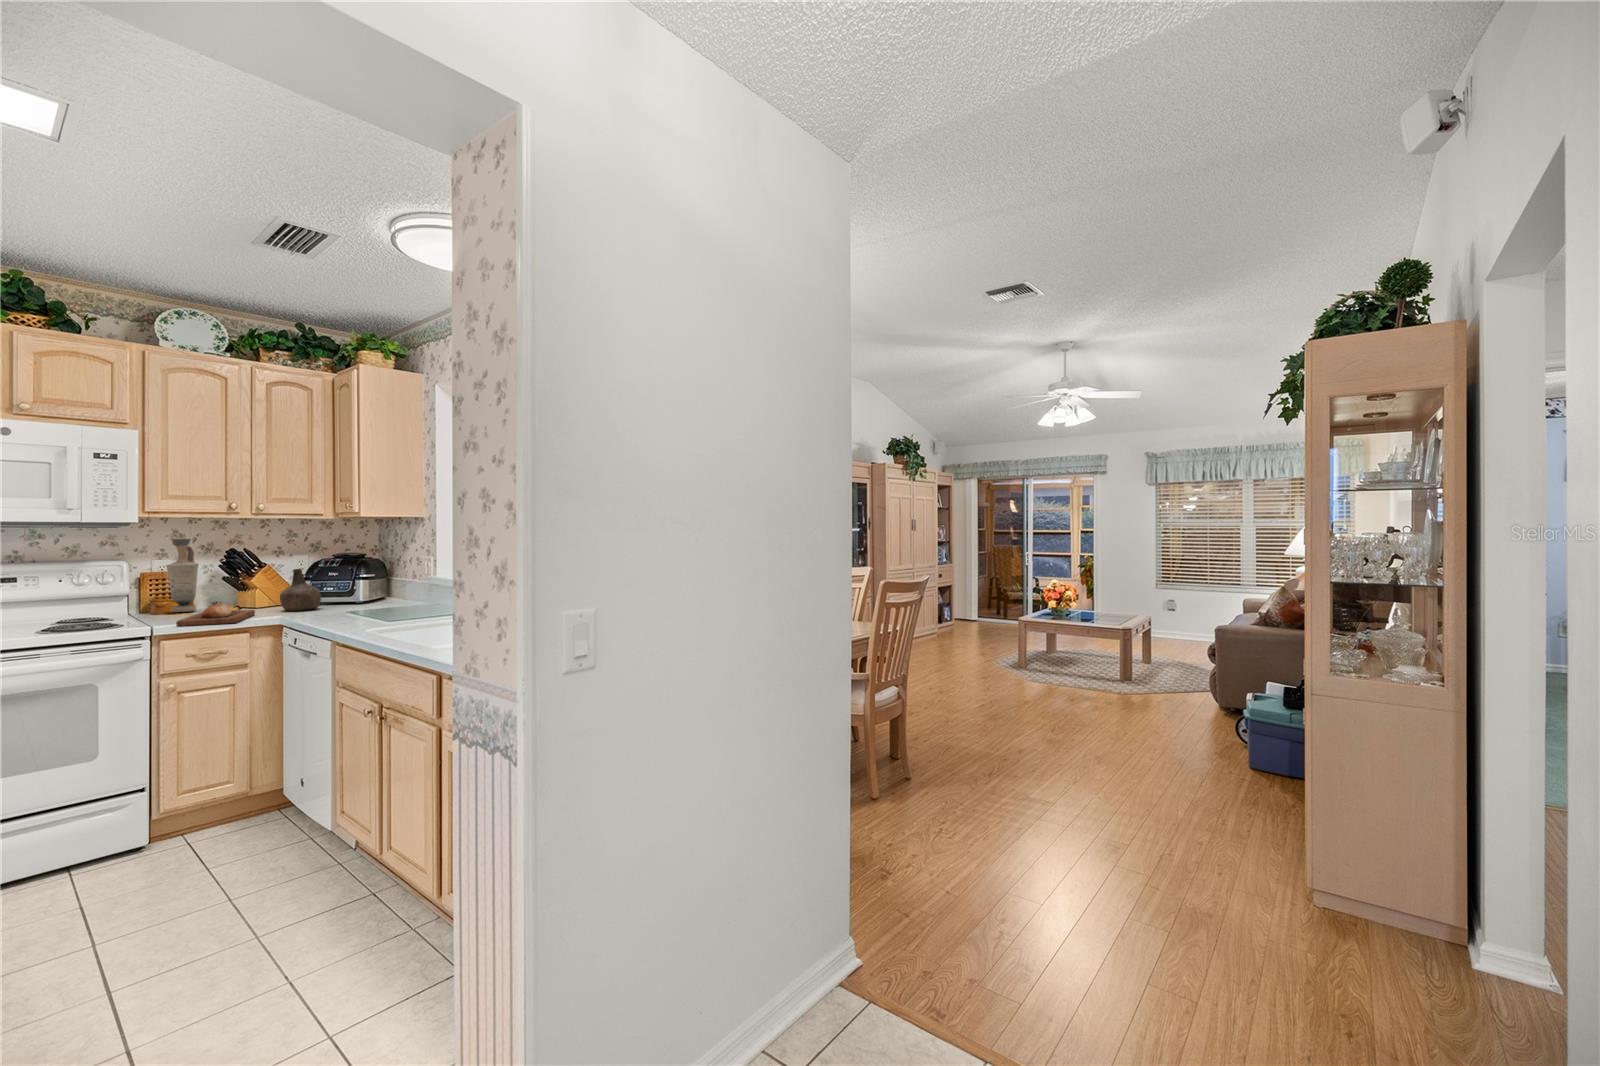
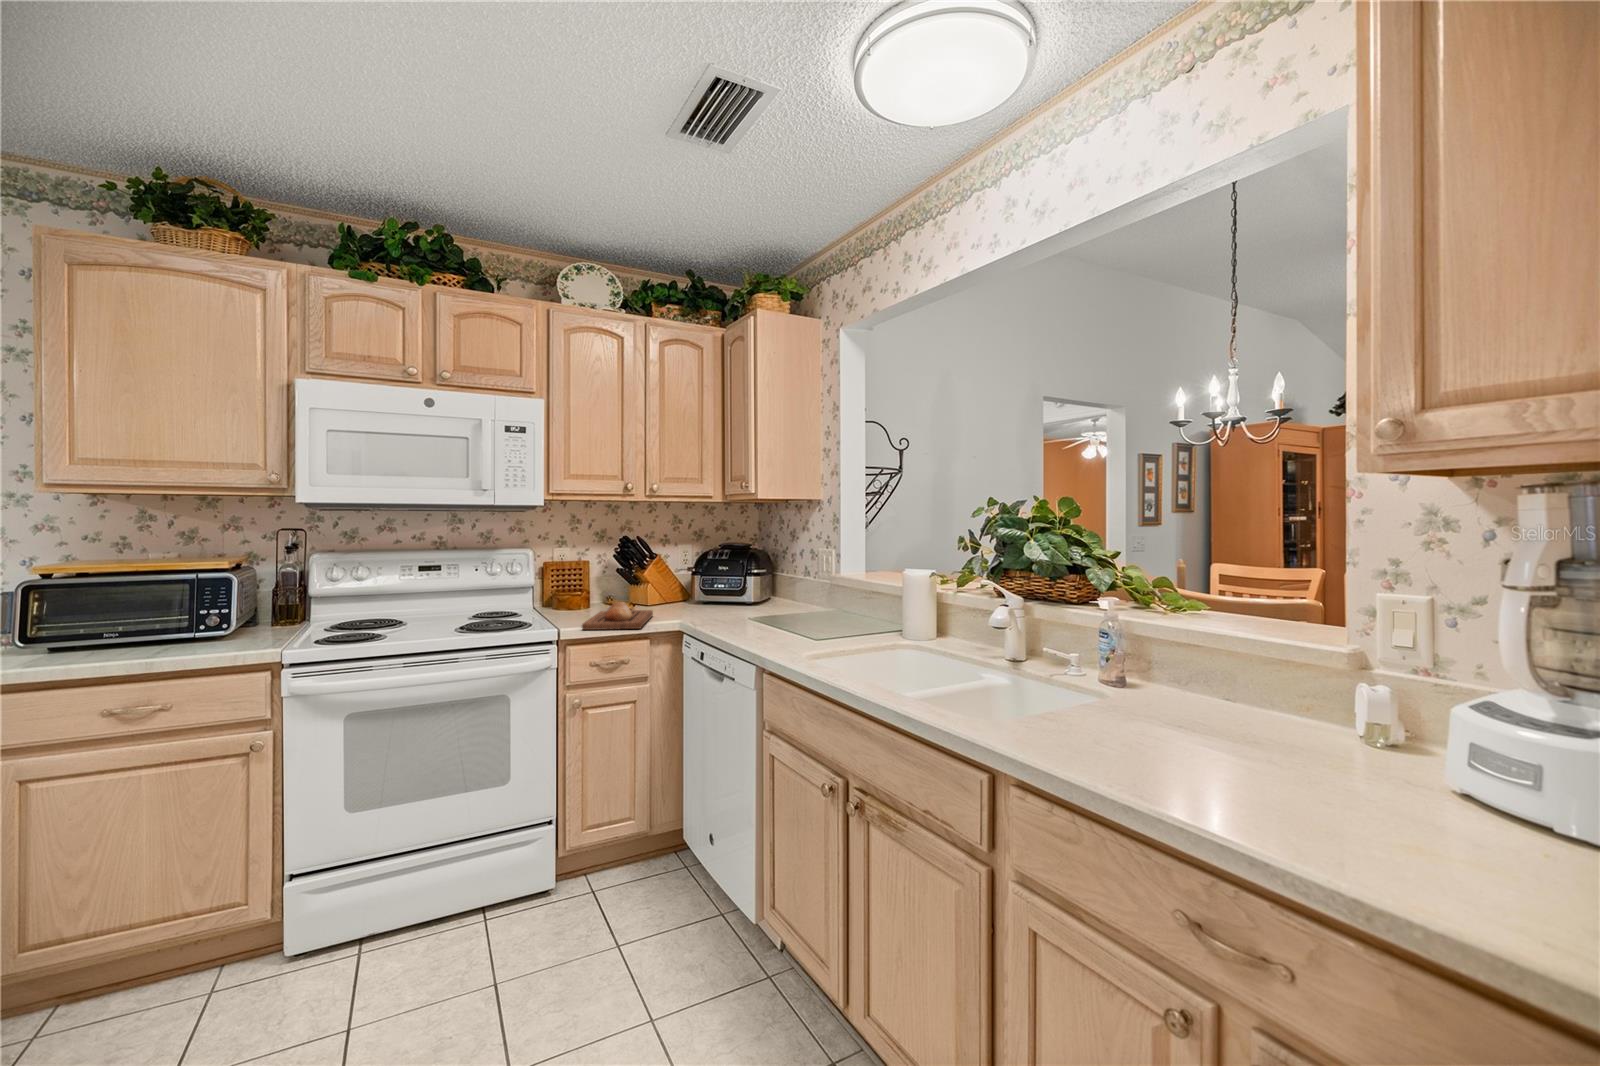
vase: present [166,539,199,612] -> none [566,524,595,607]
bottle: present [280,569,321,611] -> none [675,561,716,612]

